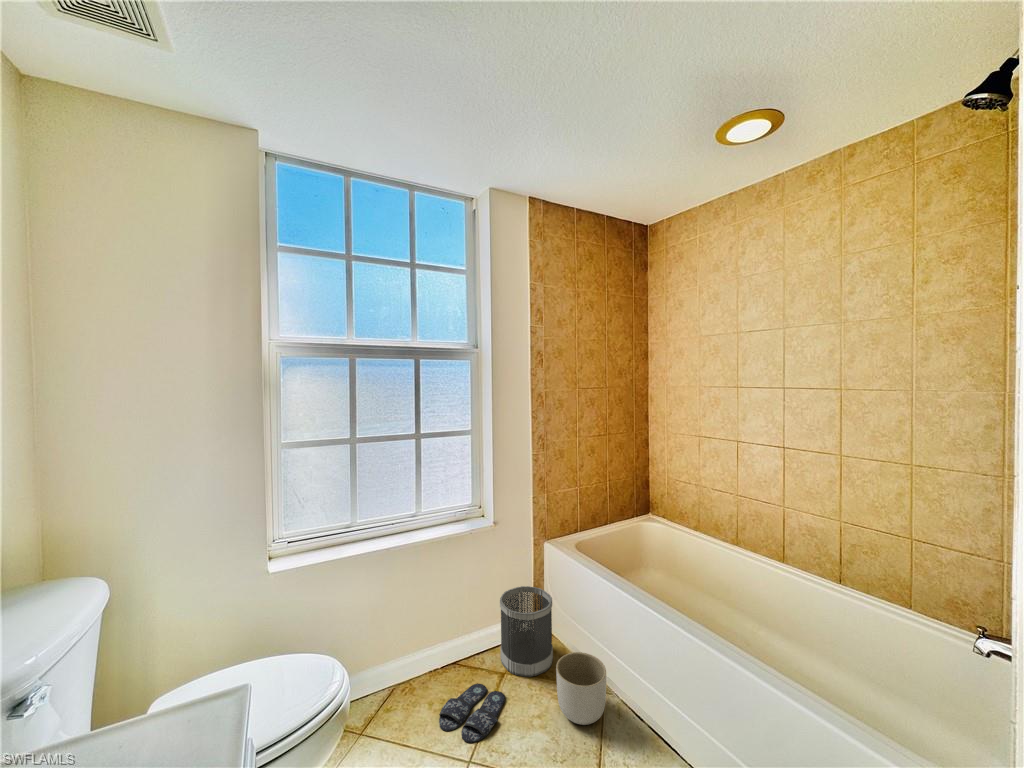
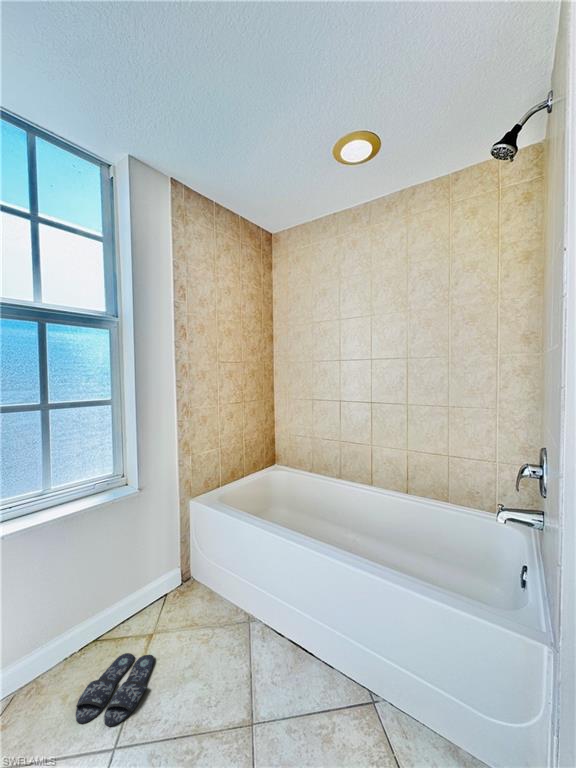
wastebasket: present [500,586,553,677] -> none [147,543,201,632]
planter: present [556,652,606,725] -> none [206,592,252,660]

